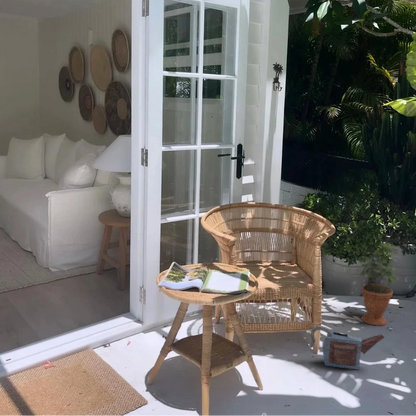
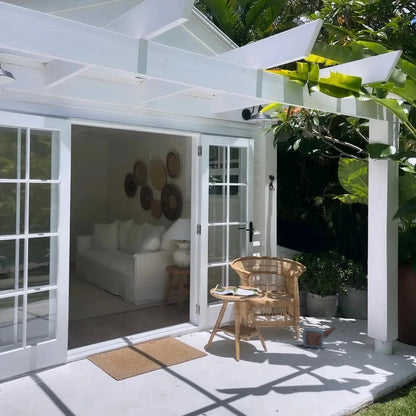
potted plant: present [359,243,398,326] -> none [324,276,348,330]

